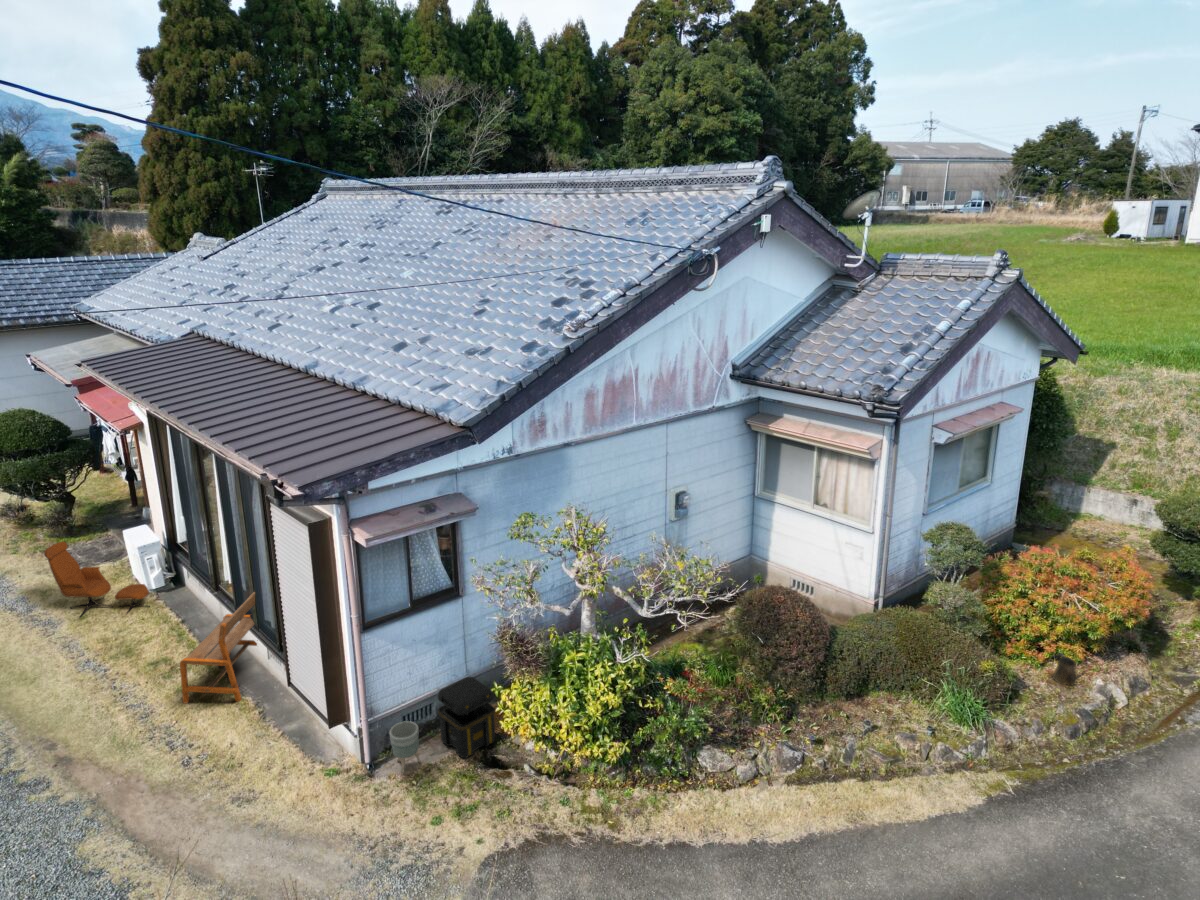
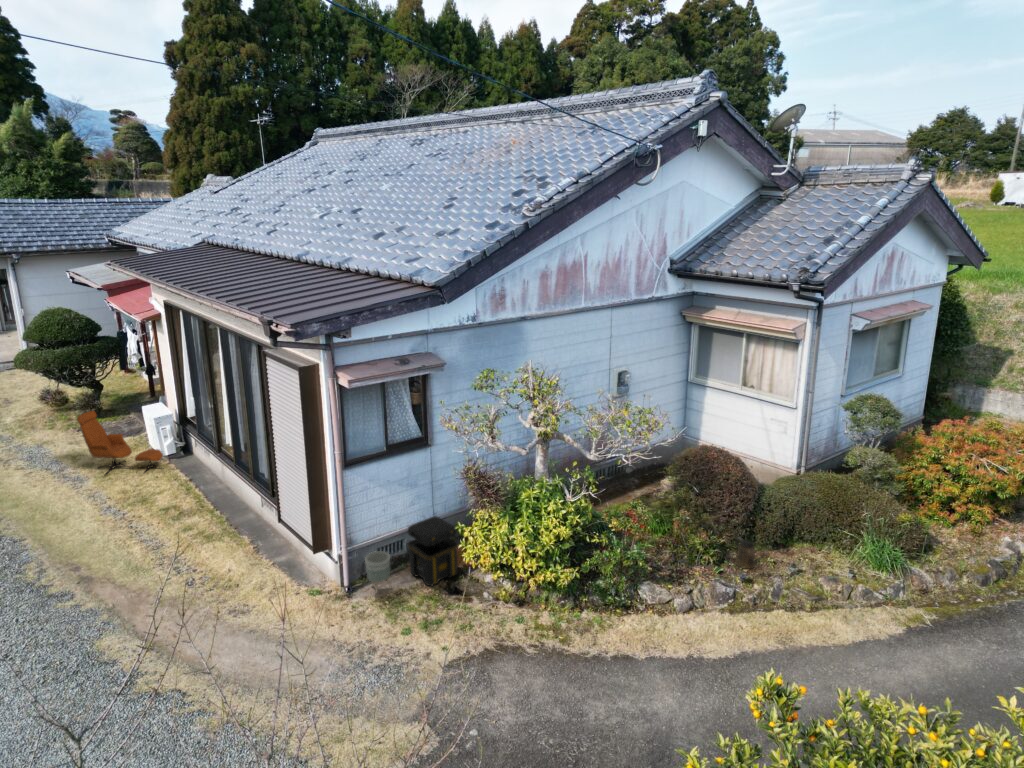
bench: present [180,592,257,703] -> none [186,443,267,540]
watering can: present [1053,654,1085,686] -> present [735,538,766,569]

